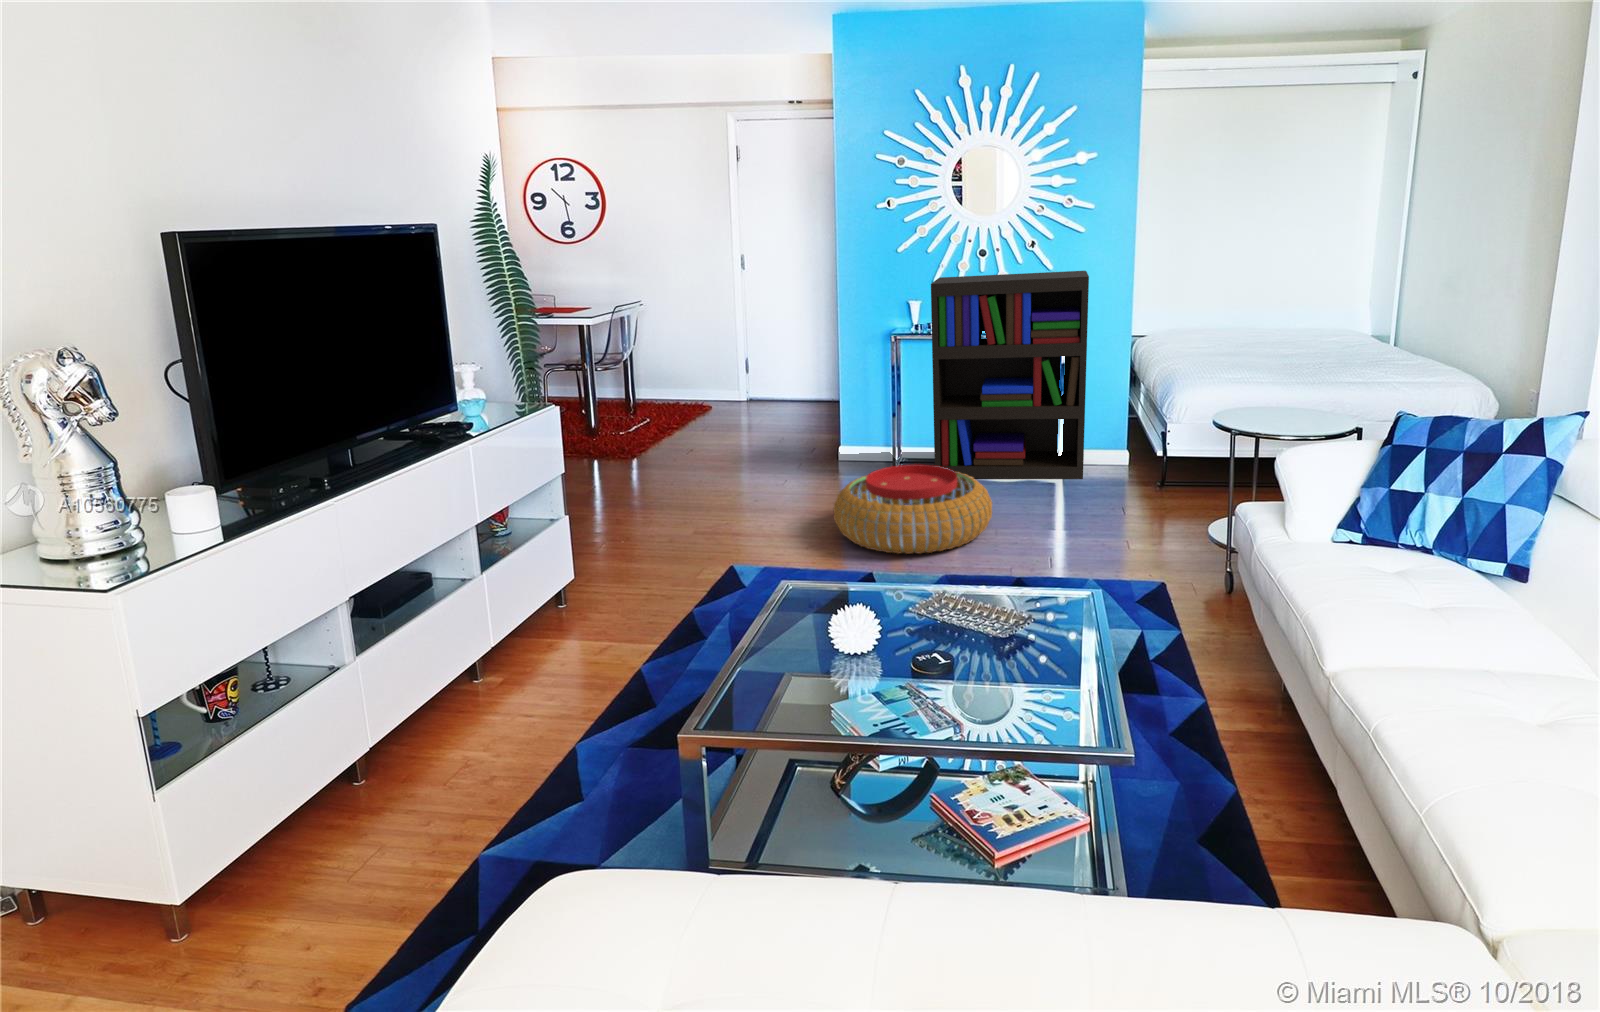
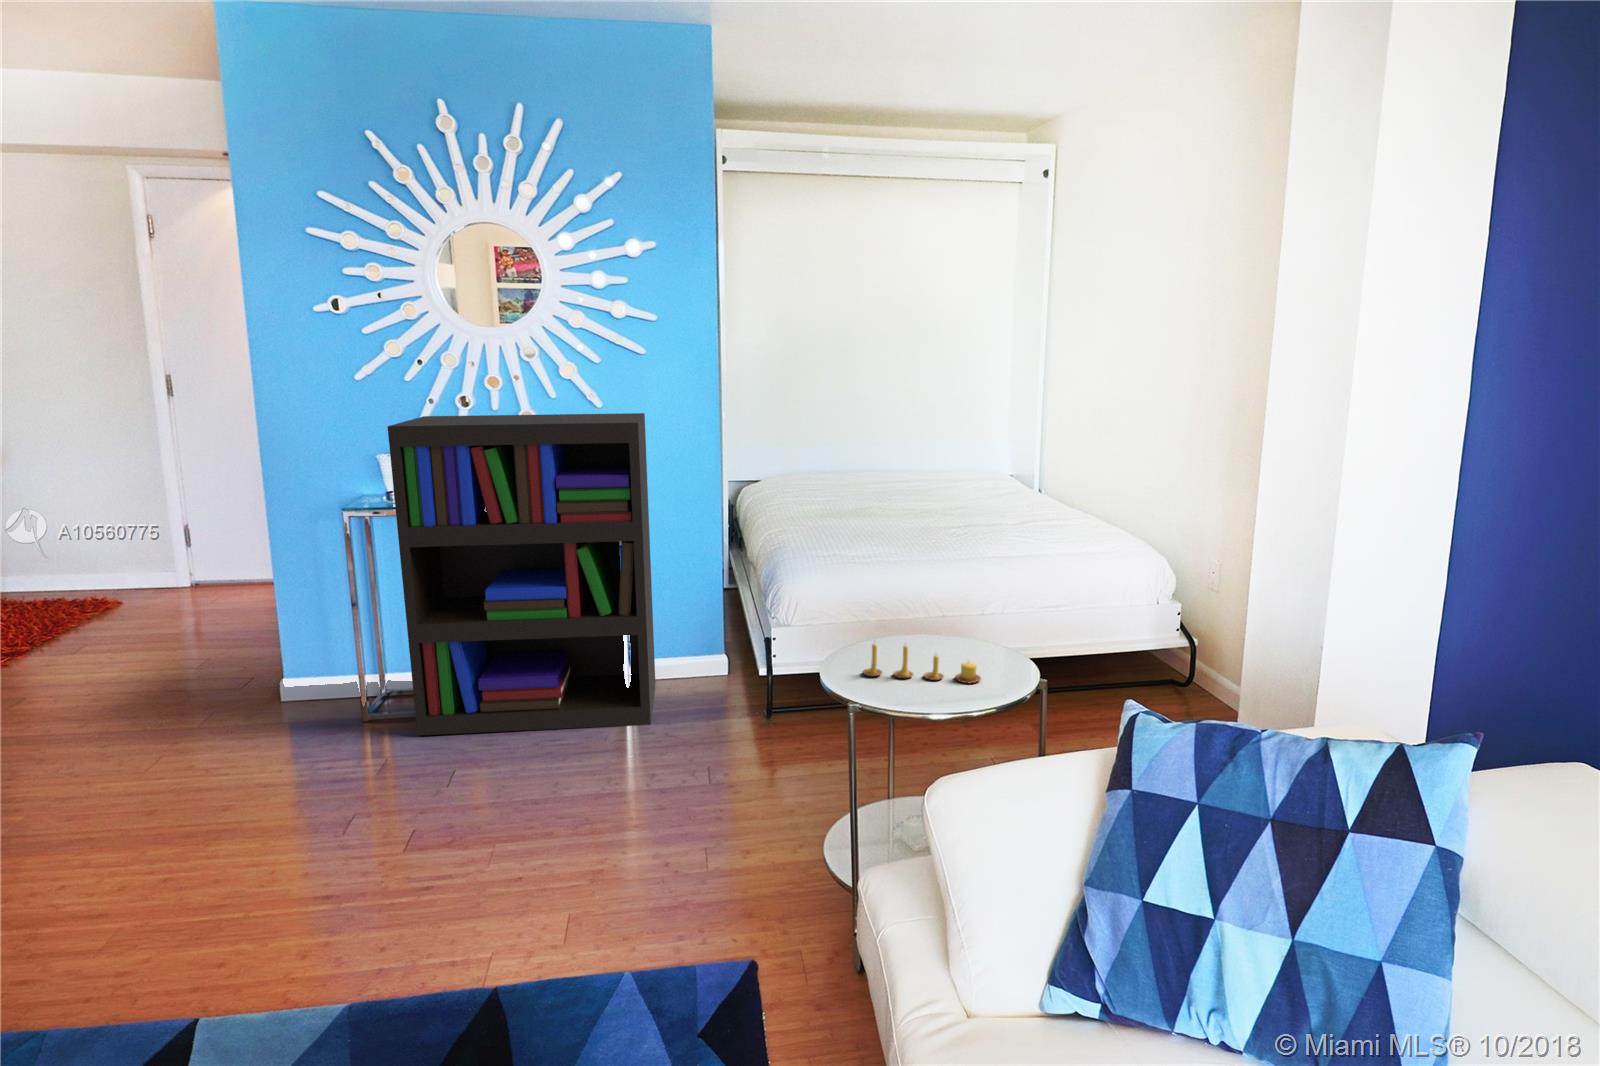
candle: none [1246,400,1324,424] -> present [863,644,981,683]
pouf: present [834,464,992,554] -> none [127,746,467,960]

